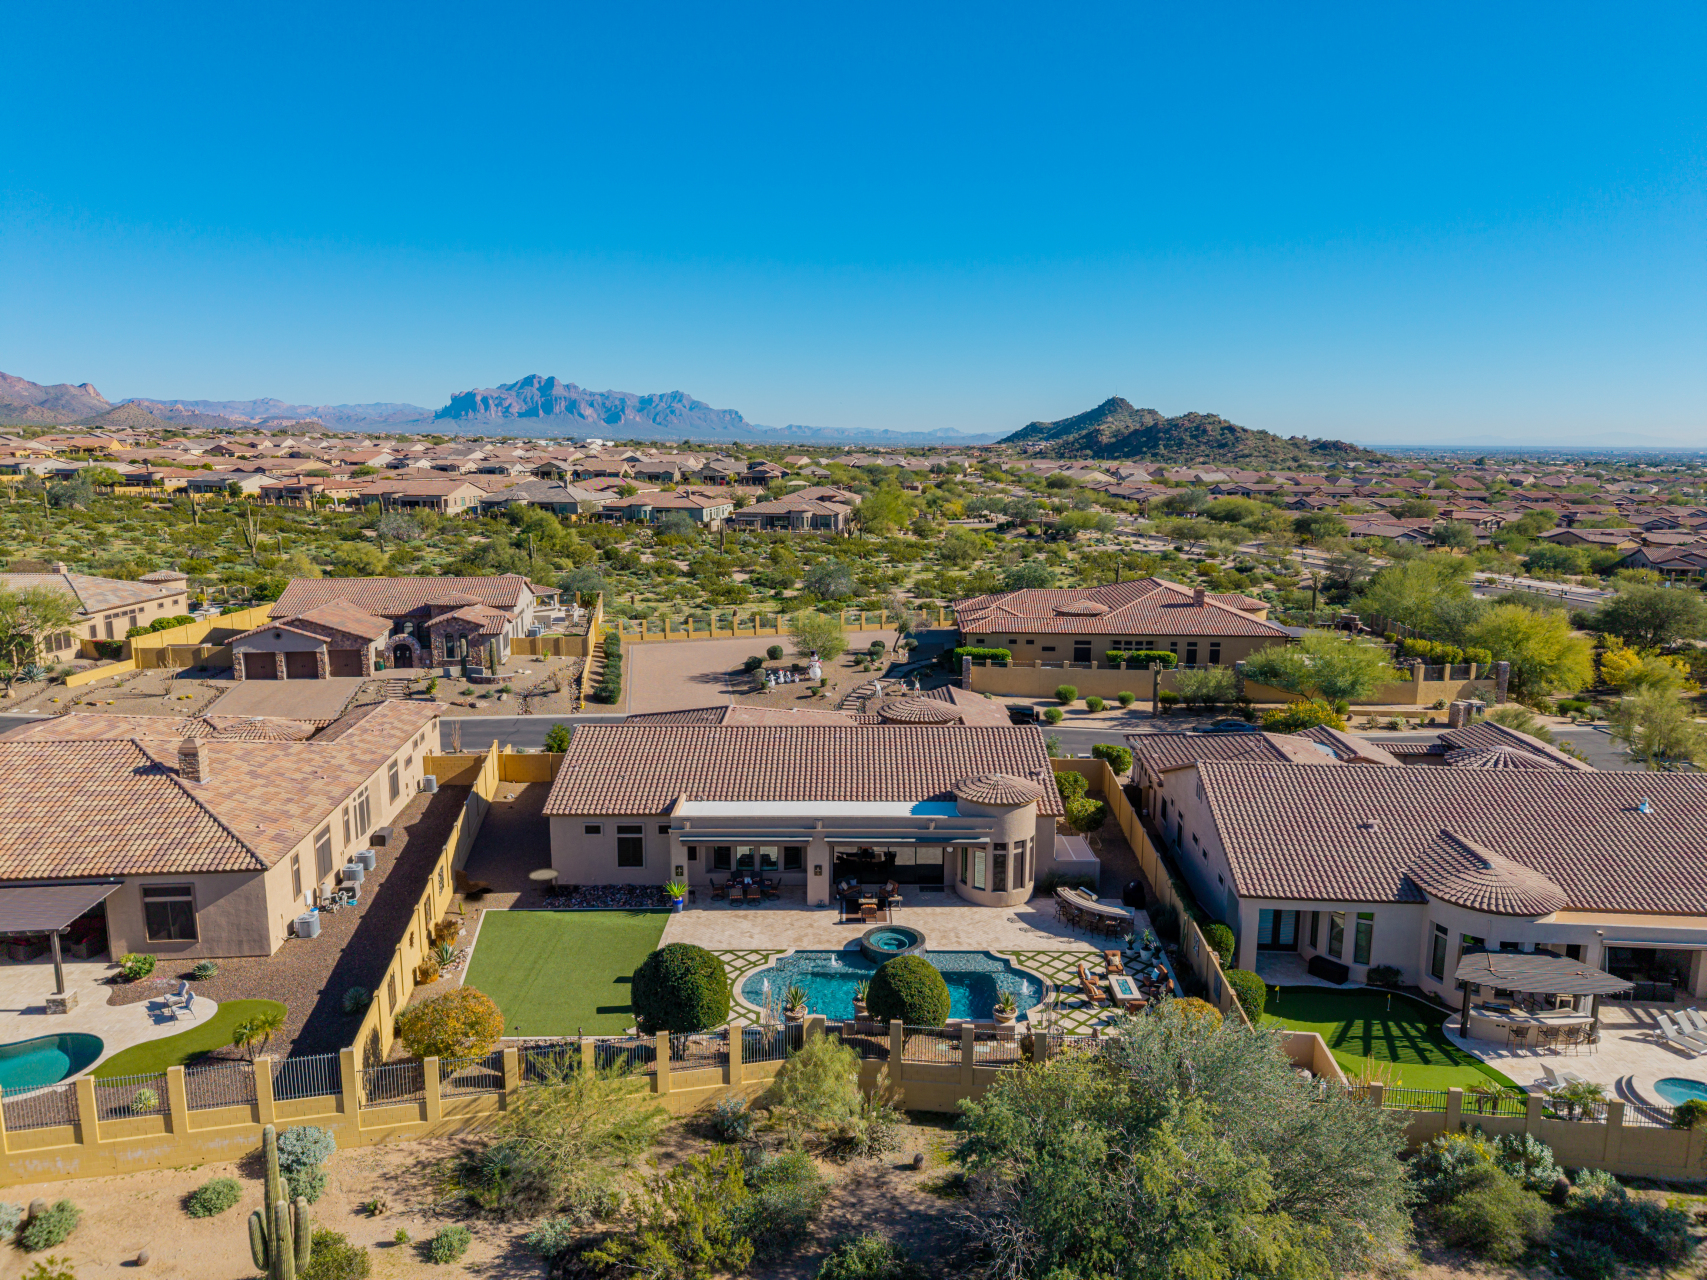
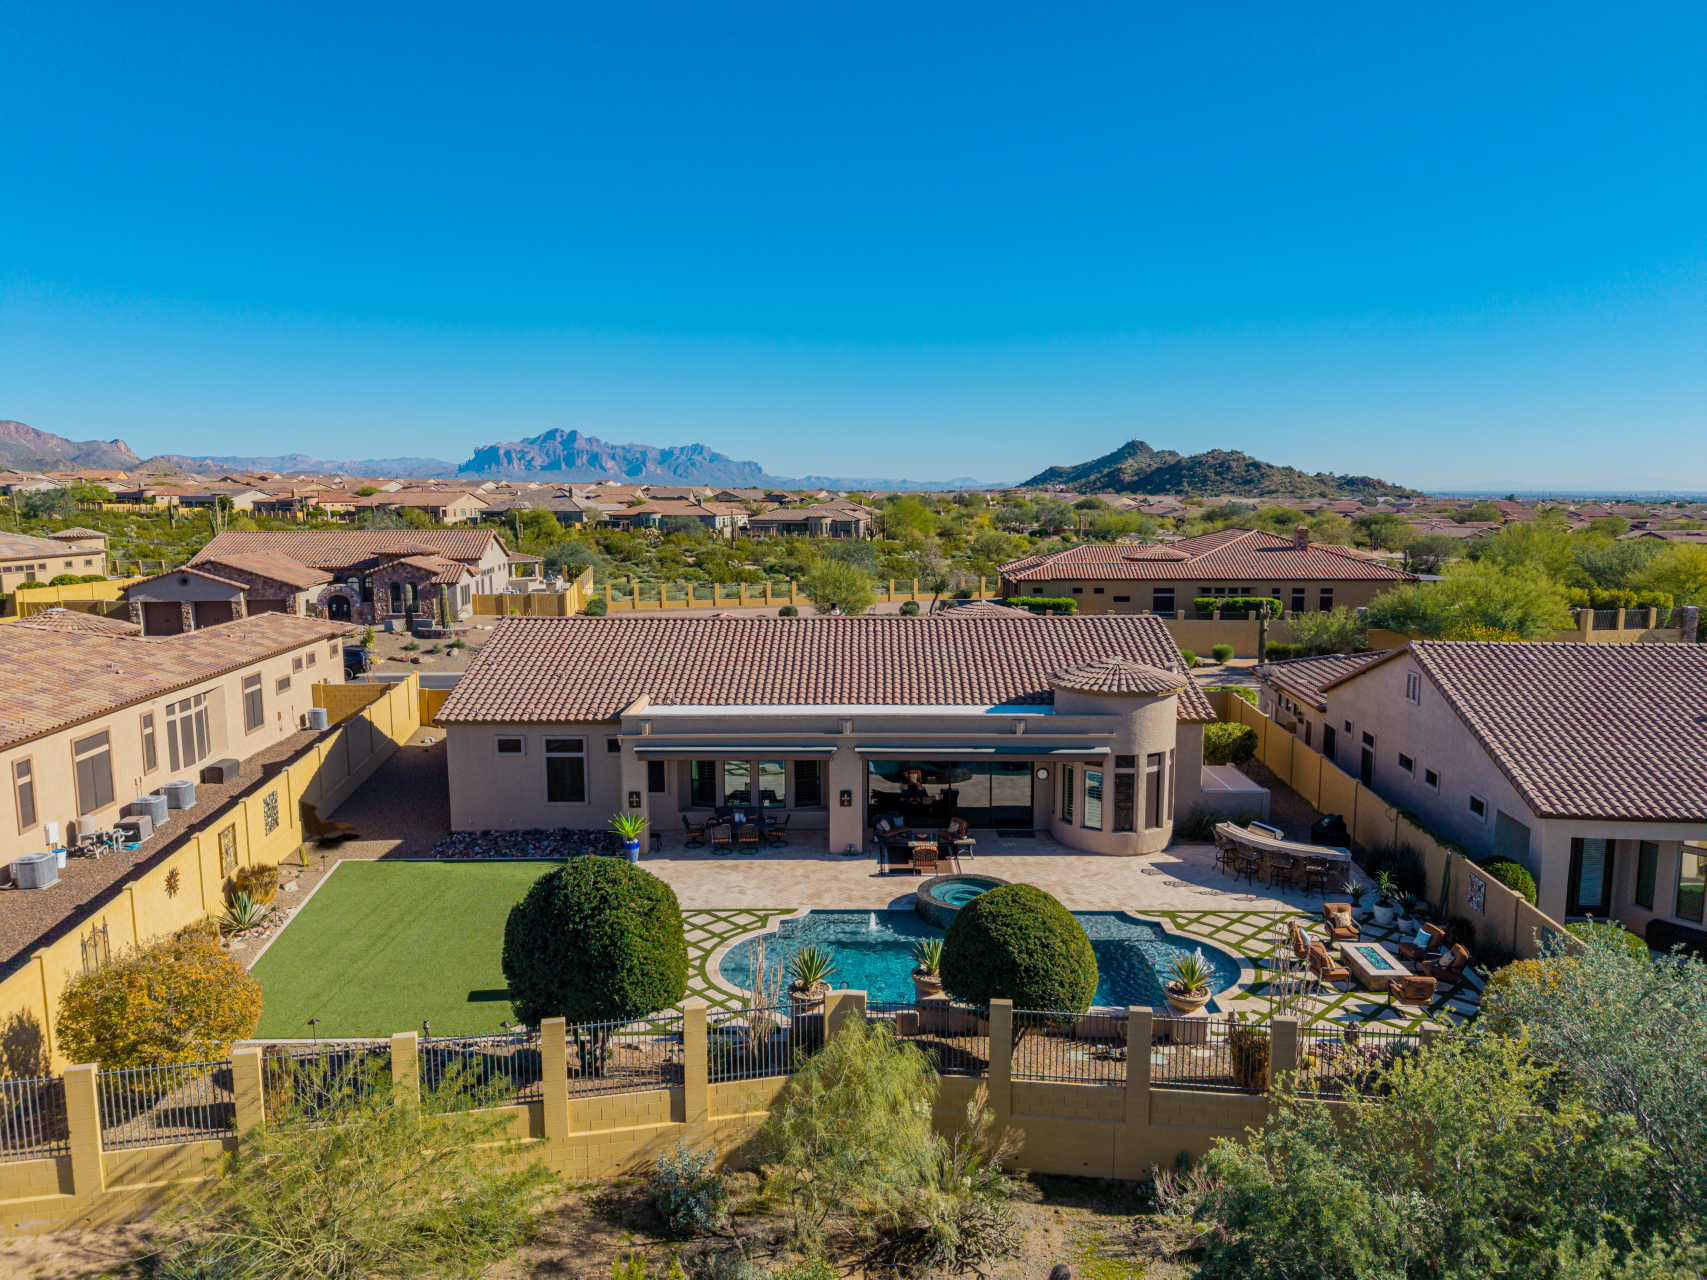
round table: present [528,868,559,895] -> none [411,805,460,843]

